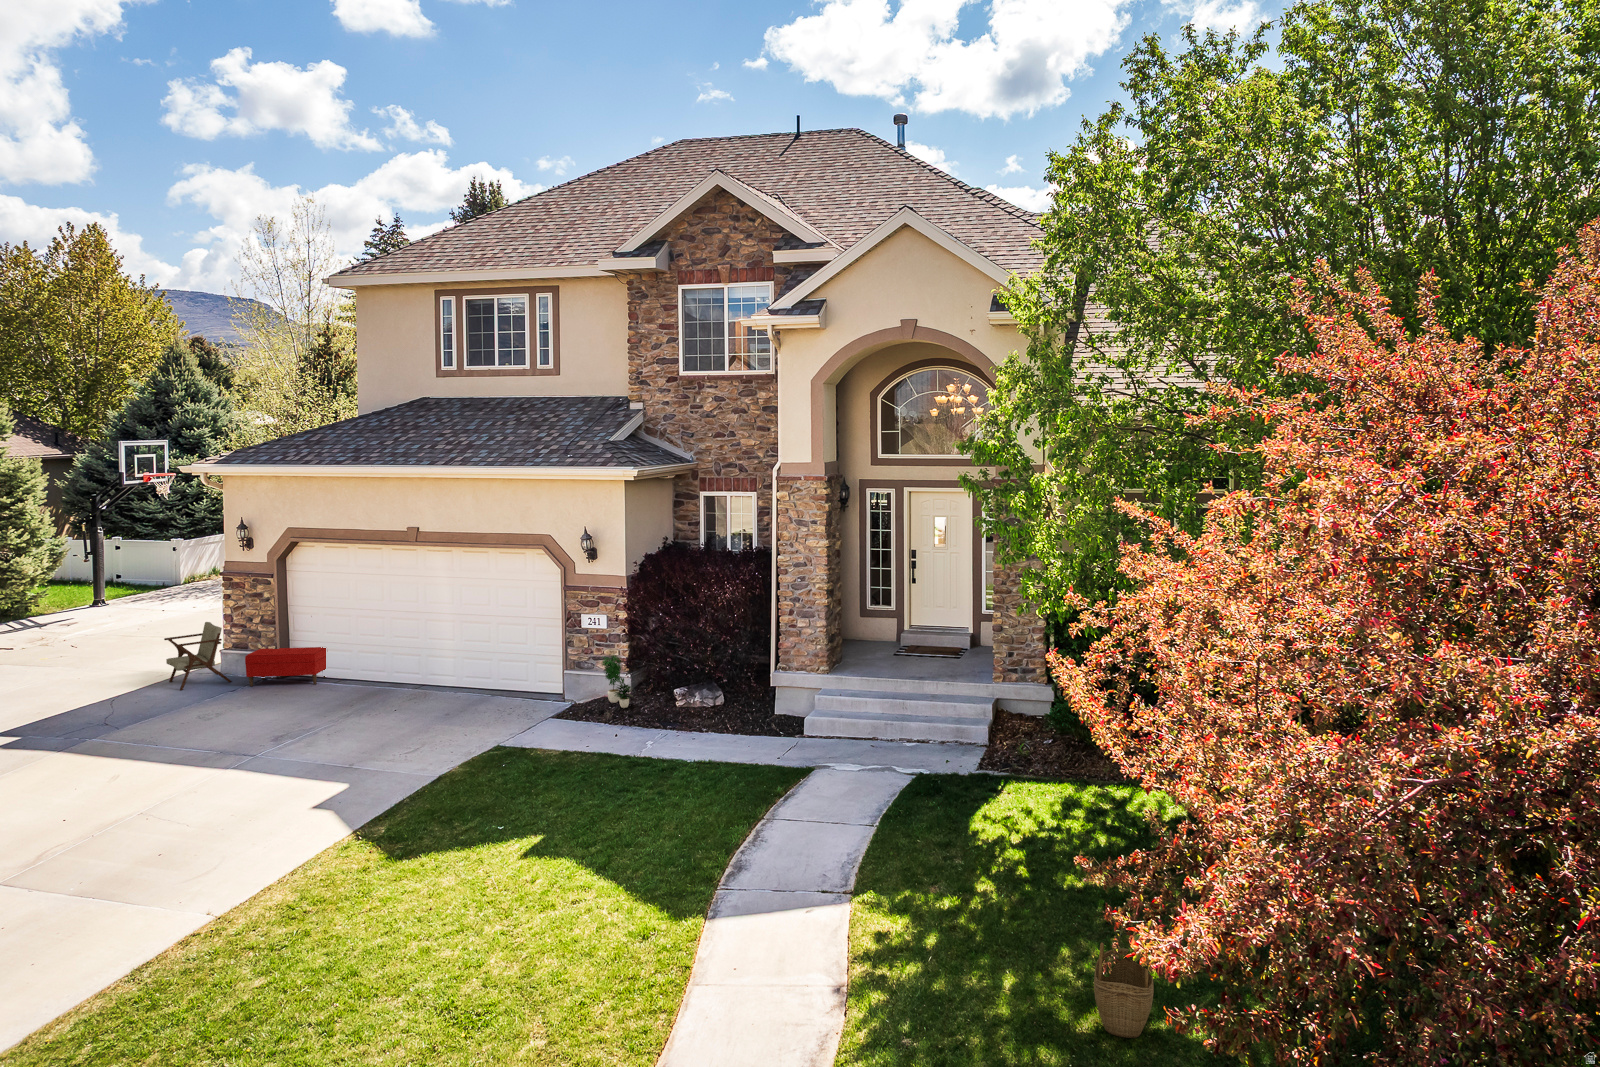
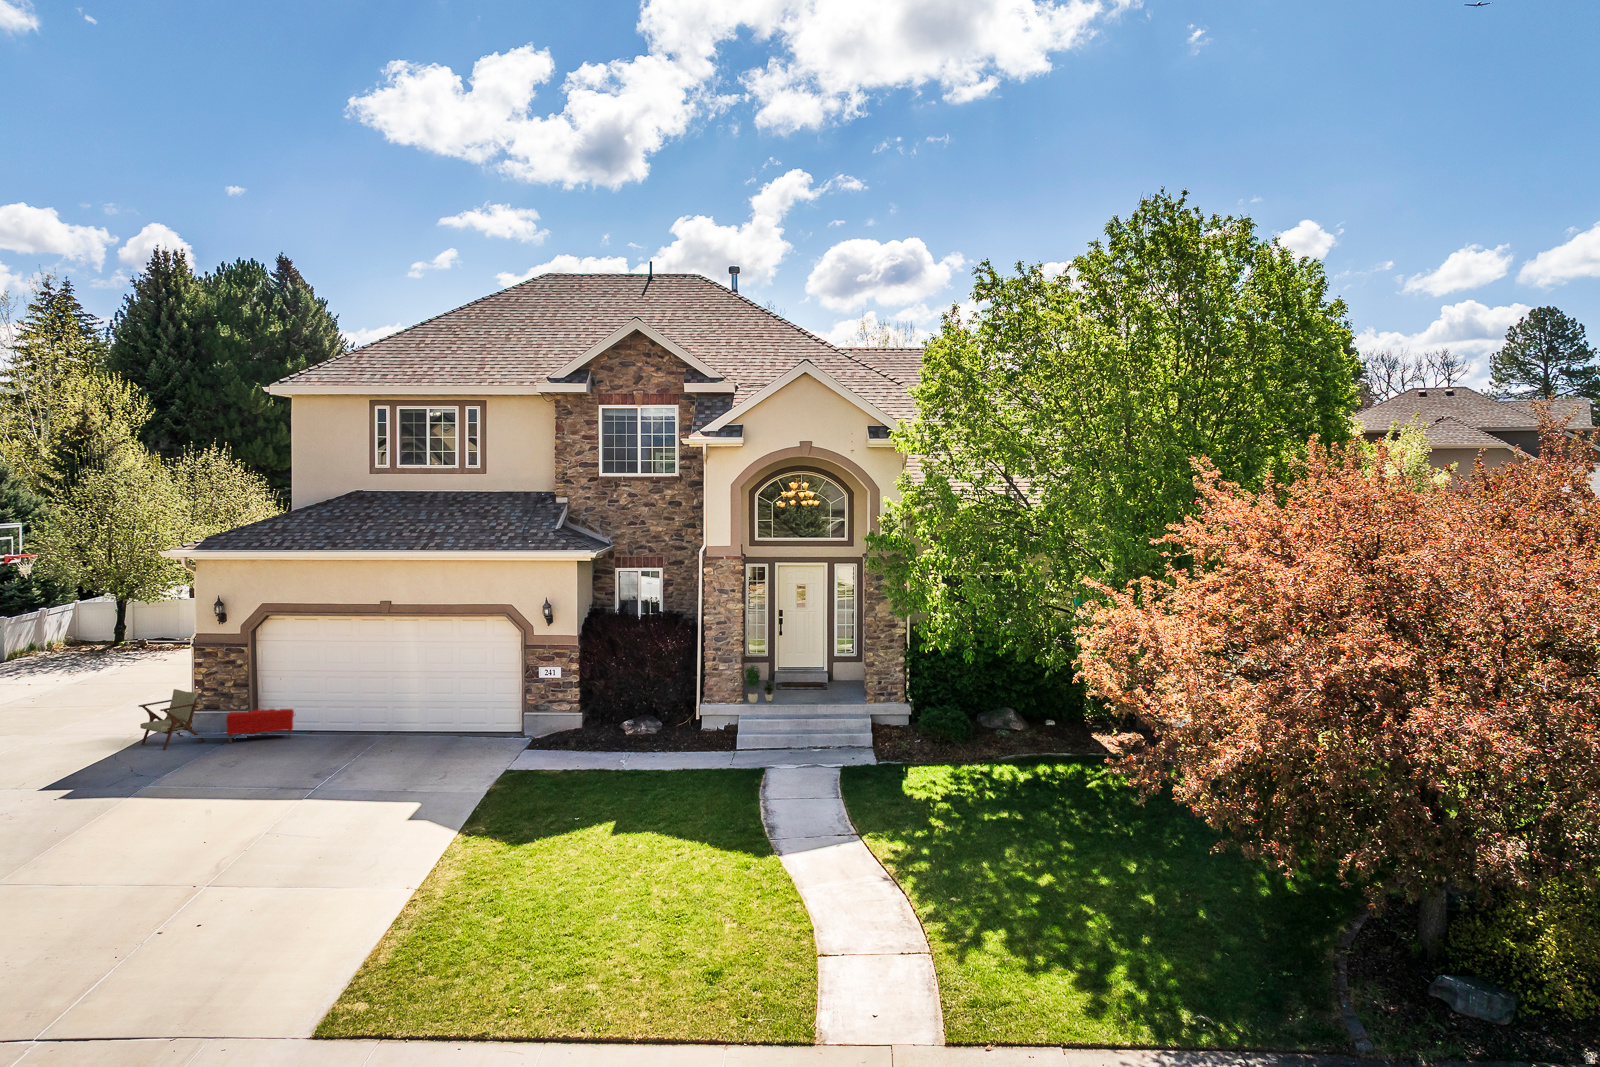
potted plant: present [602,655,632,708] -> present [745,665,775,703]
woven basket: present [1094,943,1154,1038] -> none [1001,817,1032,865]

